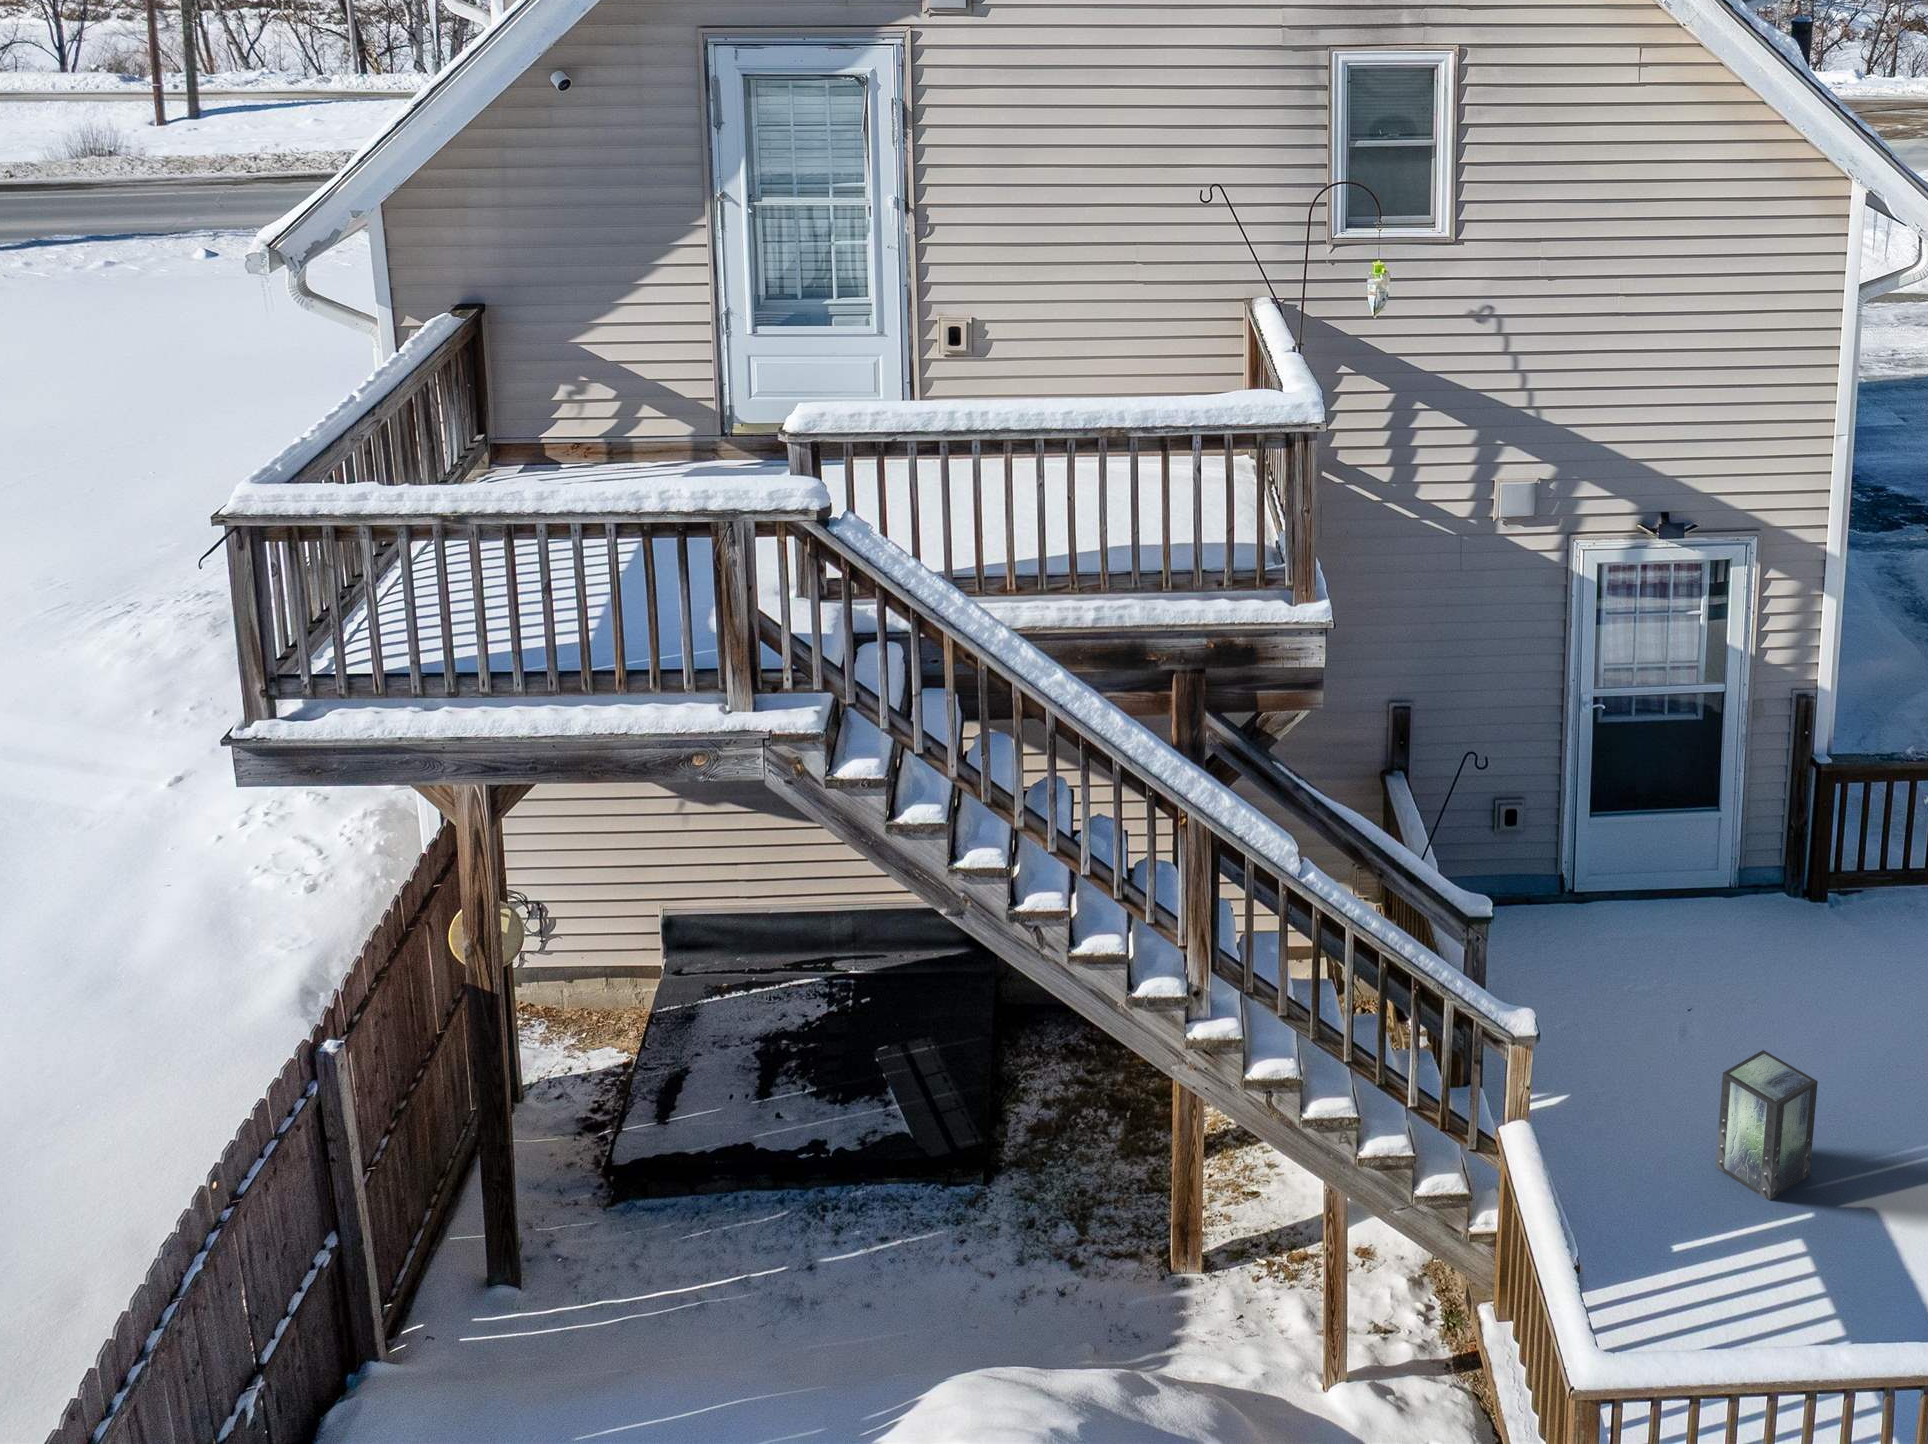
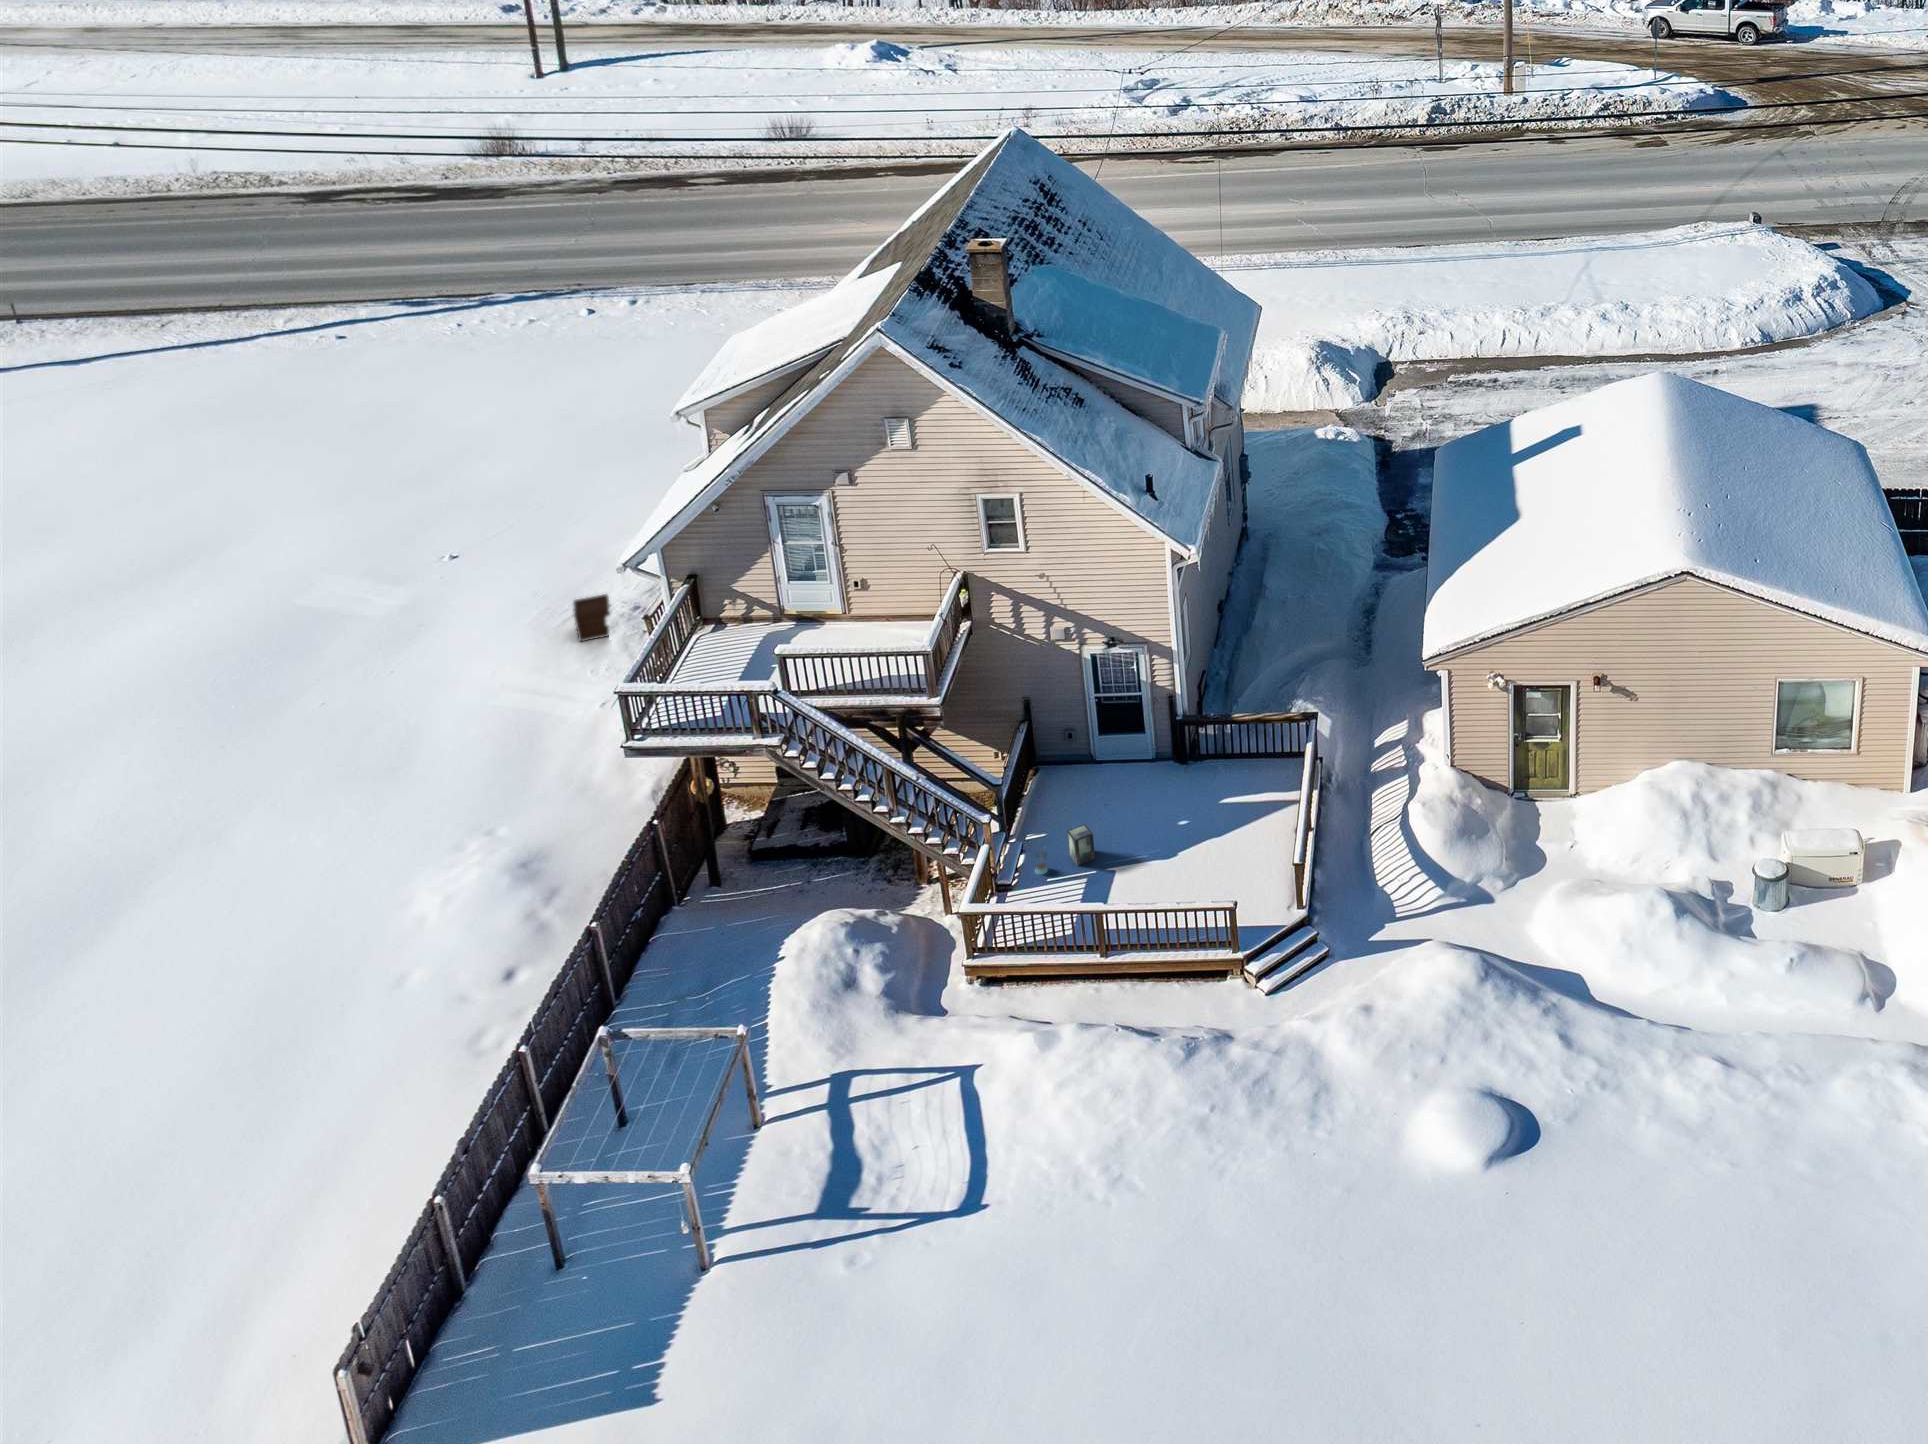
wooden crate: none [120,552,215,659] -> present [573,594,611,641]
potted plant: none [1627,1087,1707,1234] -> present [1035,851,1048,875]

